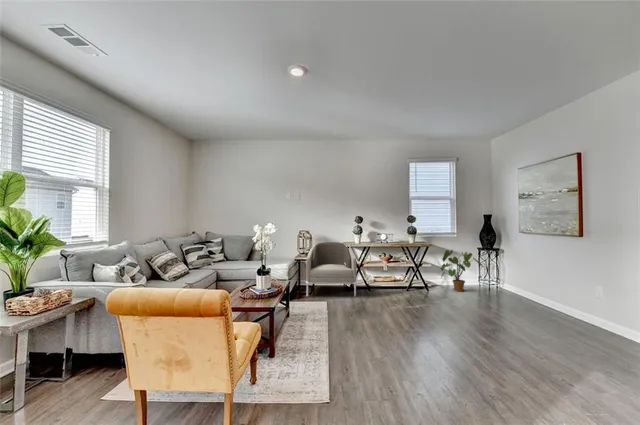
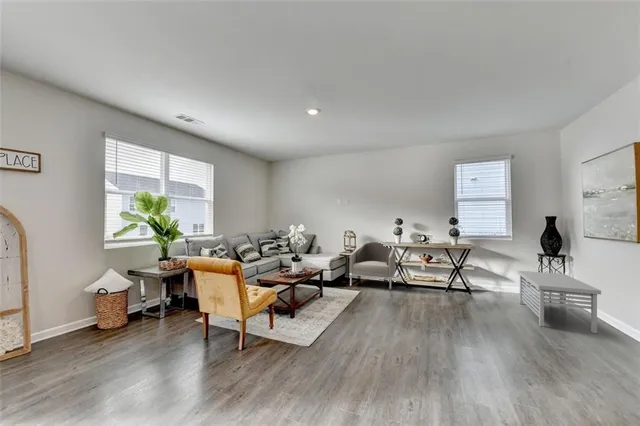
house plant: present [441,250,482,291] -> none [479,255,528,296]
storage bench: none [483,265,587,323] -> present [517,271,601,333]

